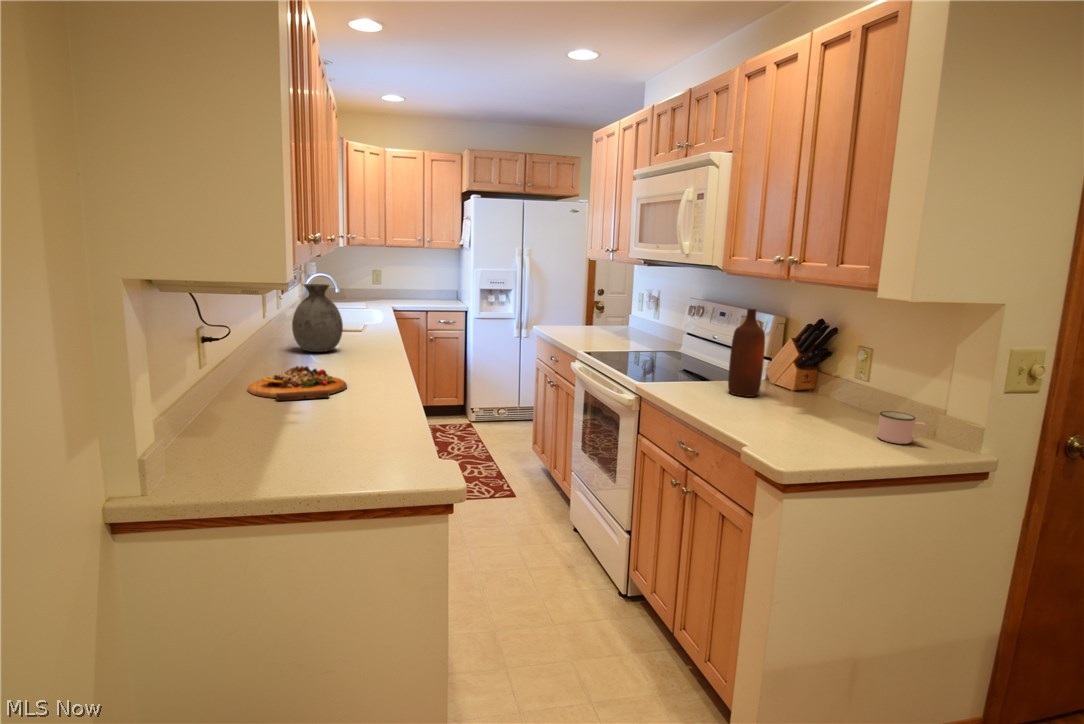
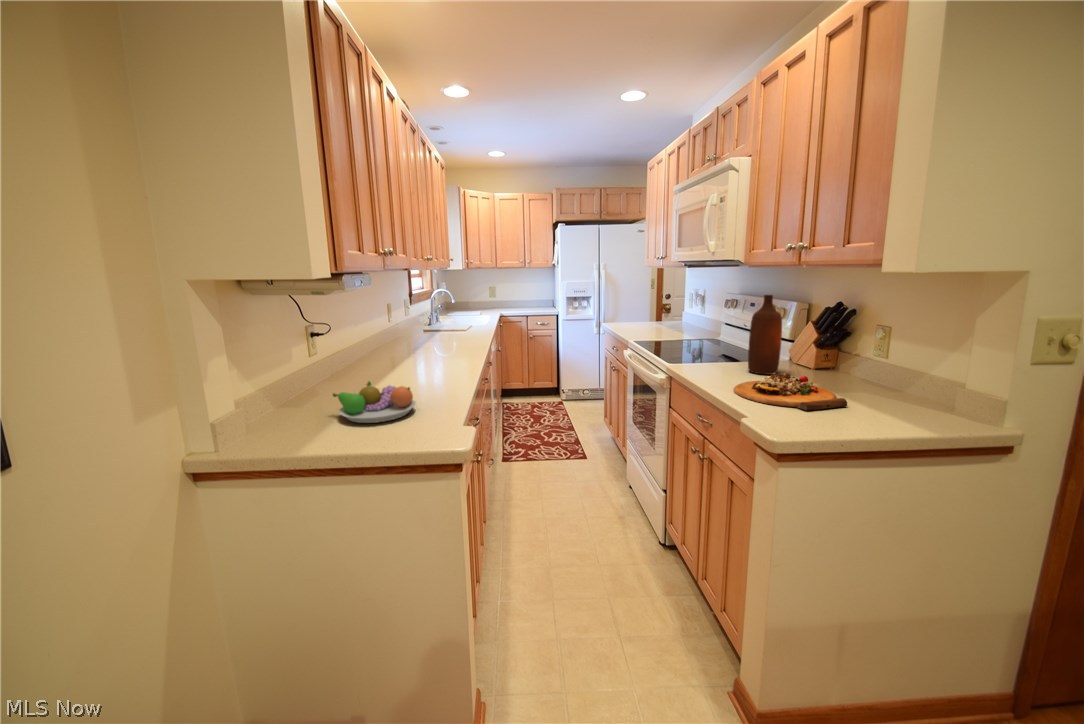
vase: present [292,284,343,352] -> none [406,296,443,346]
cutting board: present [248,366,347,401] -> present [734,373,847,410]
fruit bowl: none [262,403,371,457] -> present [333,381,416,423]
mug: present [877,411,926,444] -> none [891,385,945,418]

